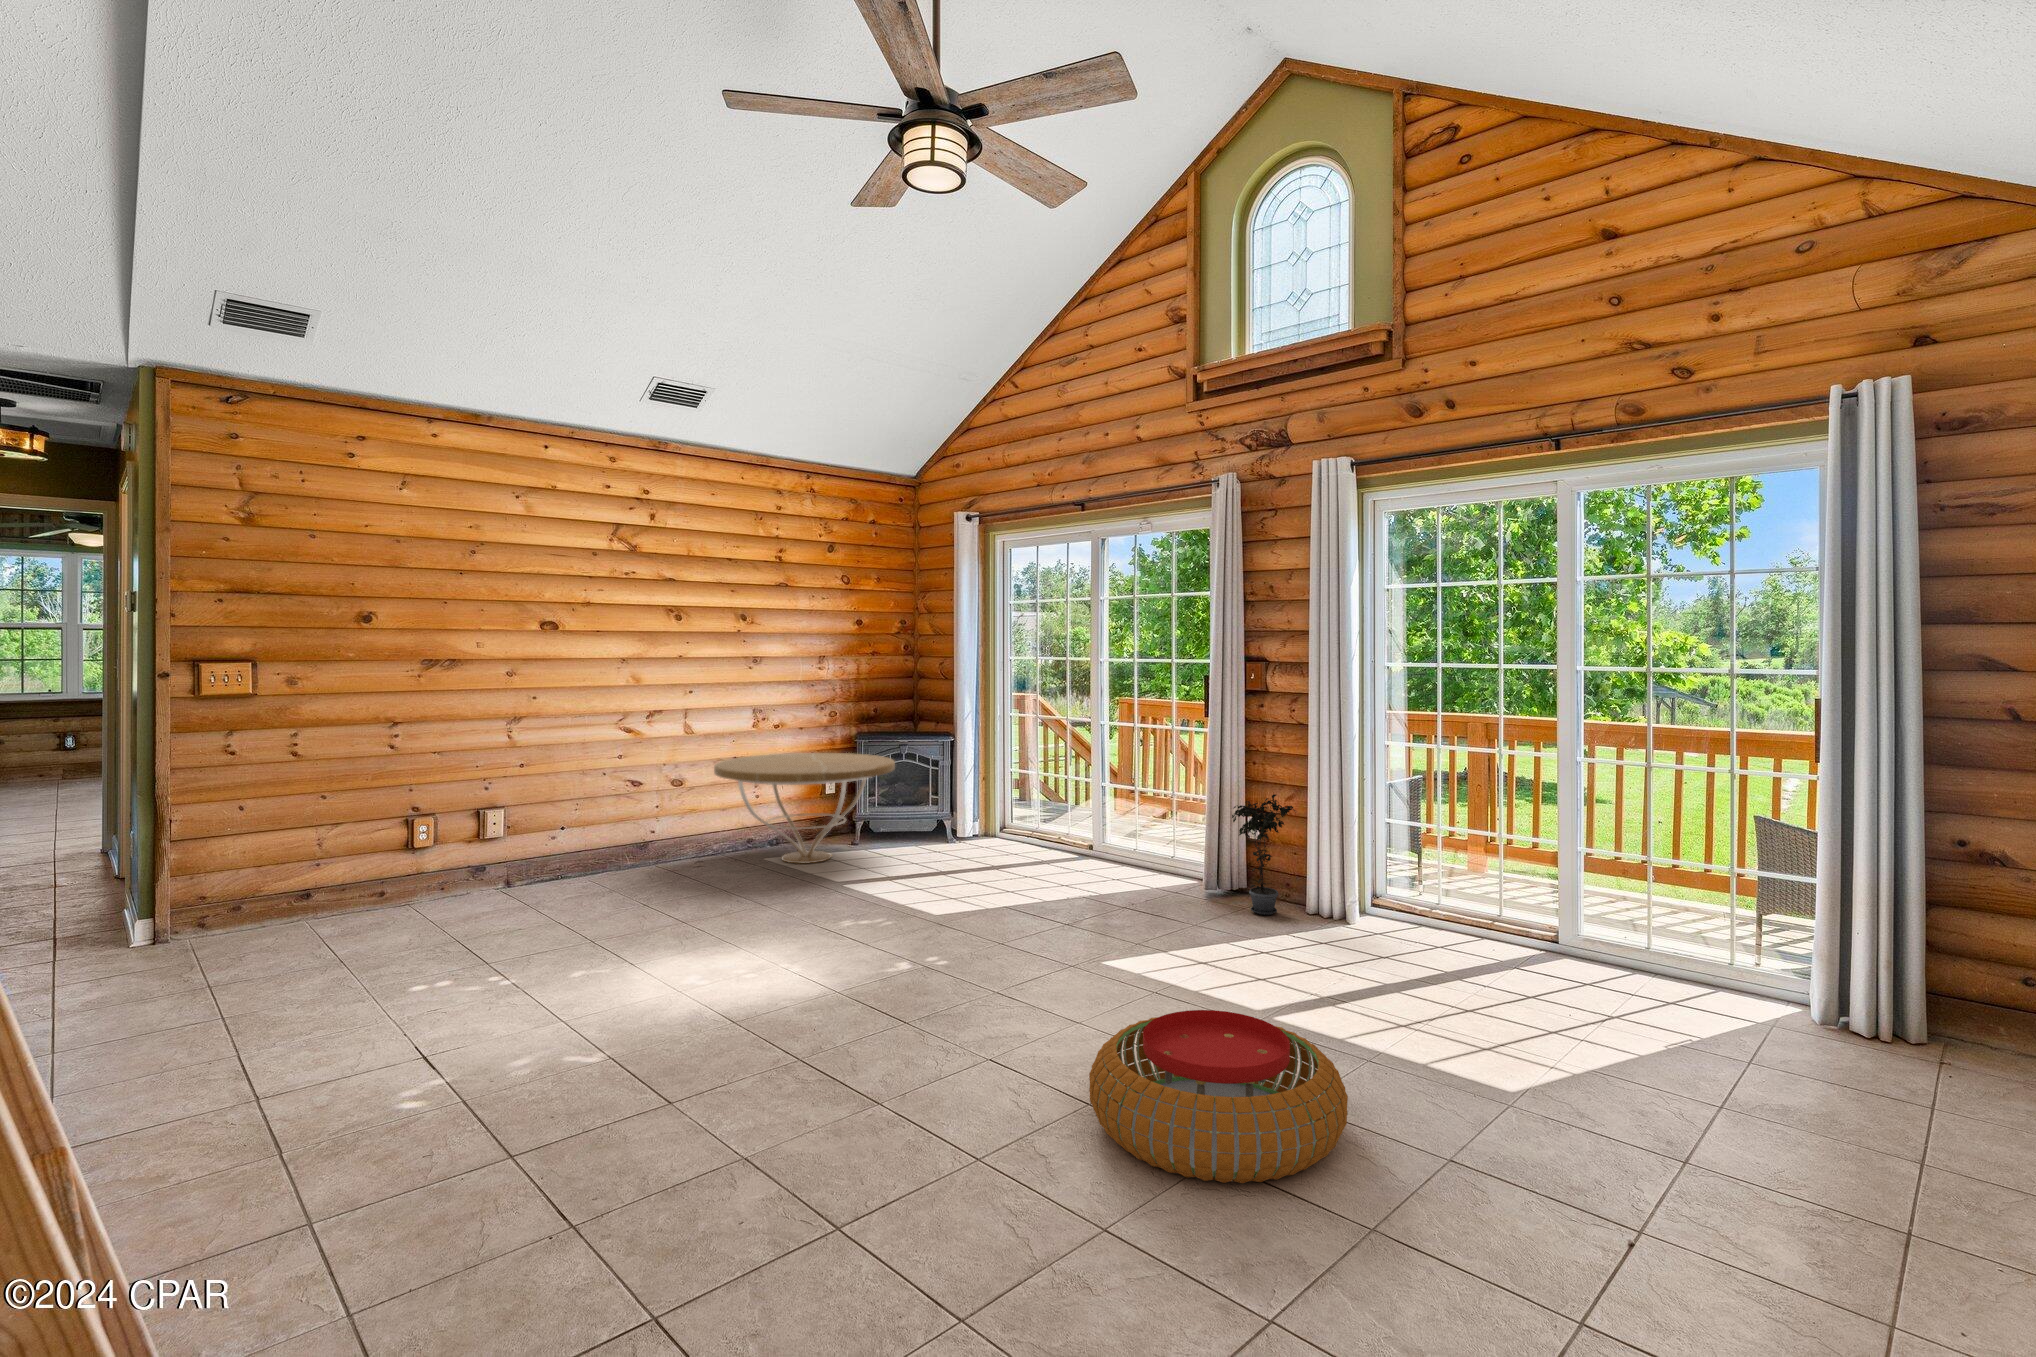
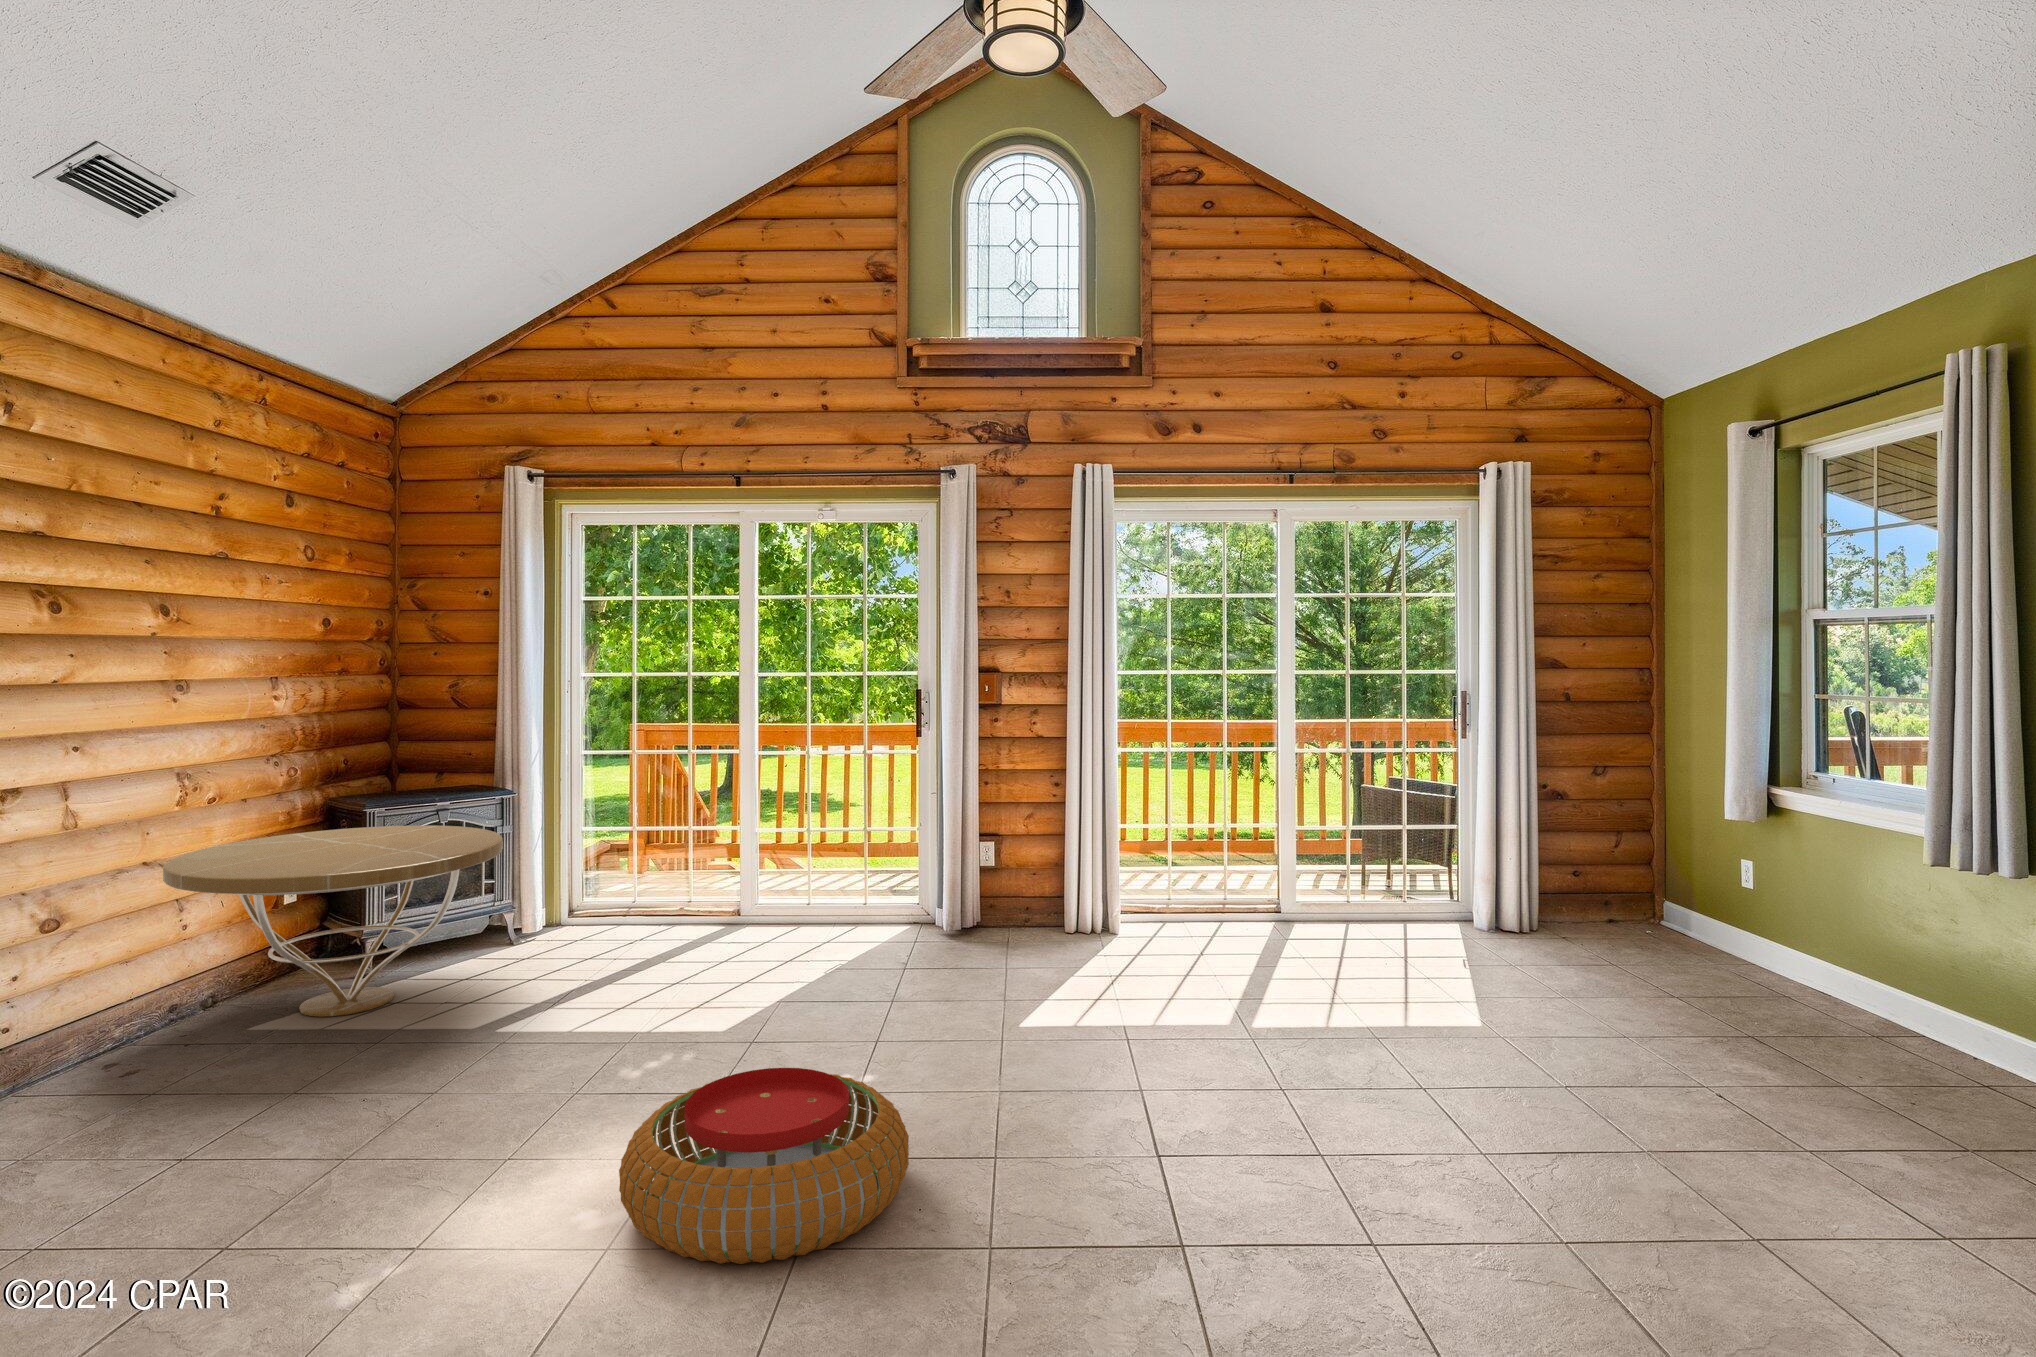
potted plant: present [1232,794,1296,915] -> none [1017,812,1071,942]
pouf: present [1089,1010,1348,1184] -> present [619,1068,909,1264]

